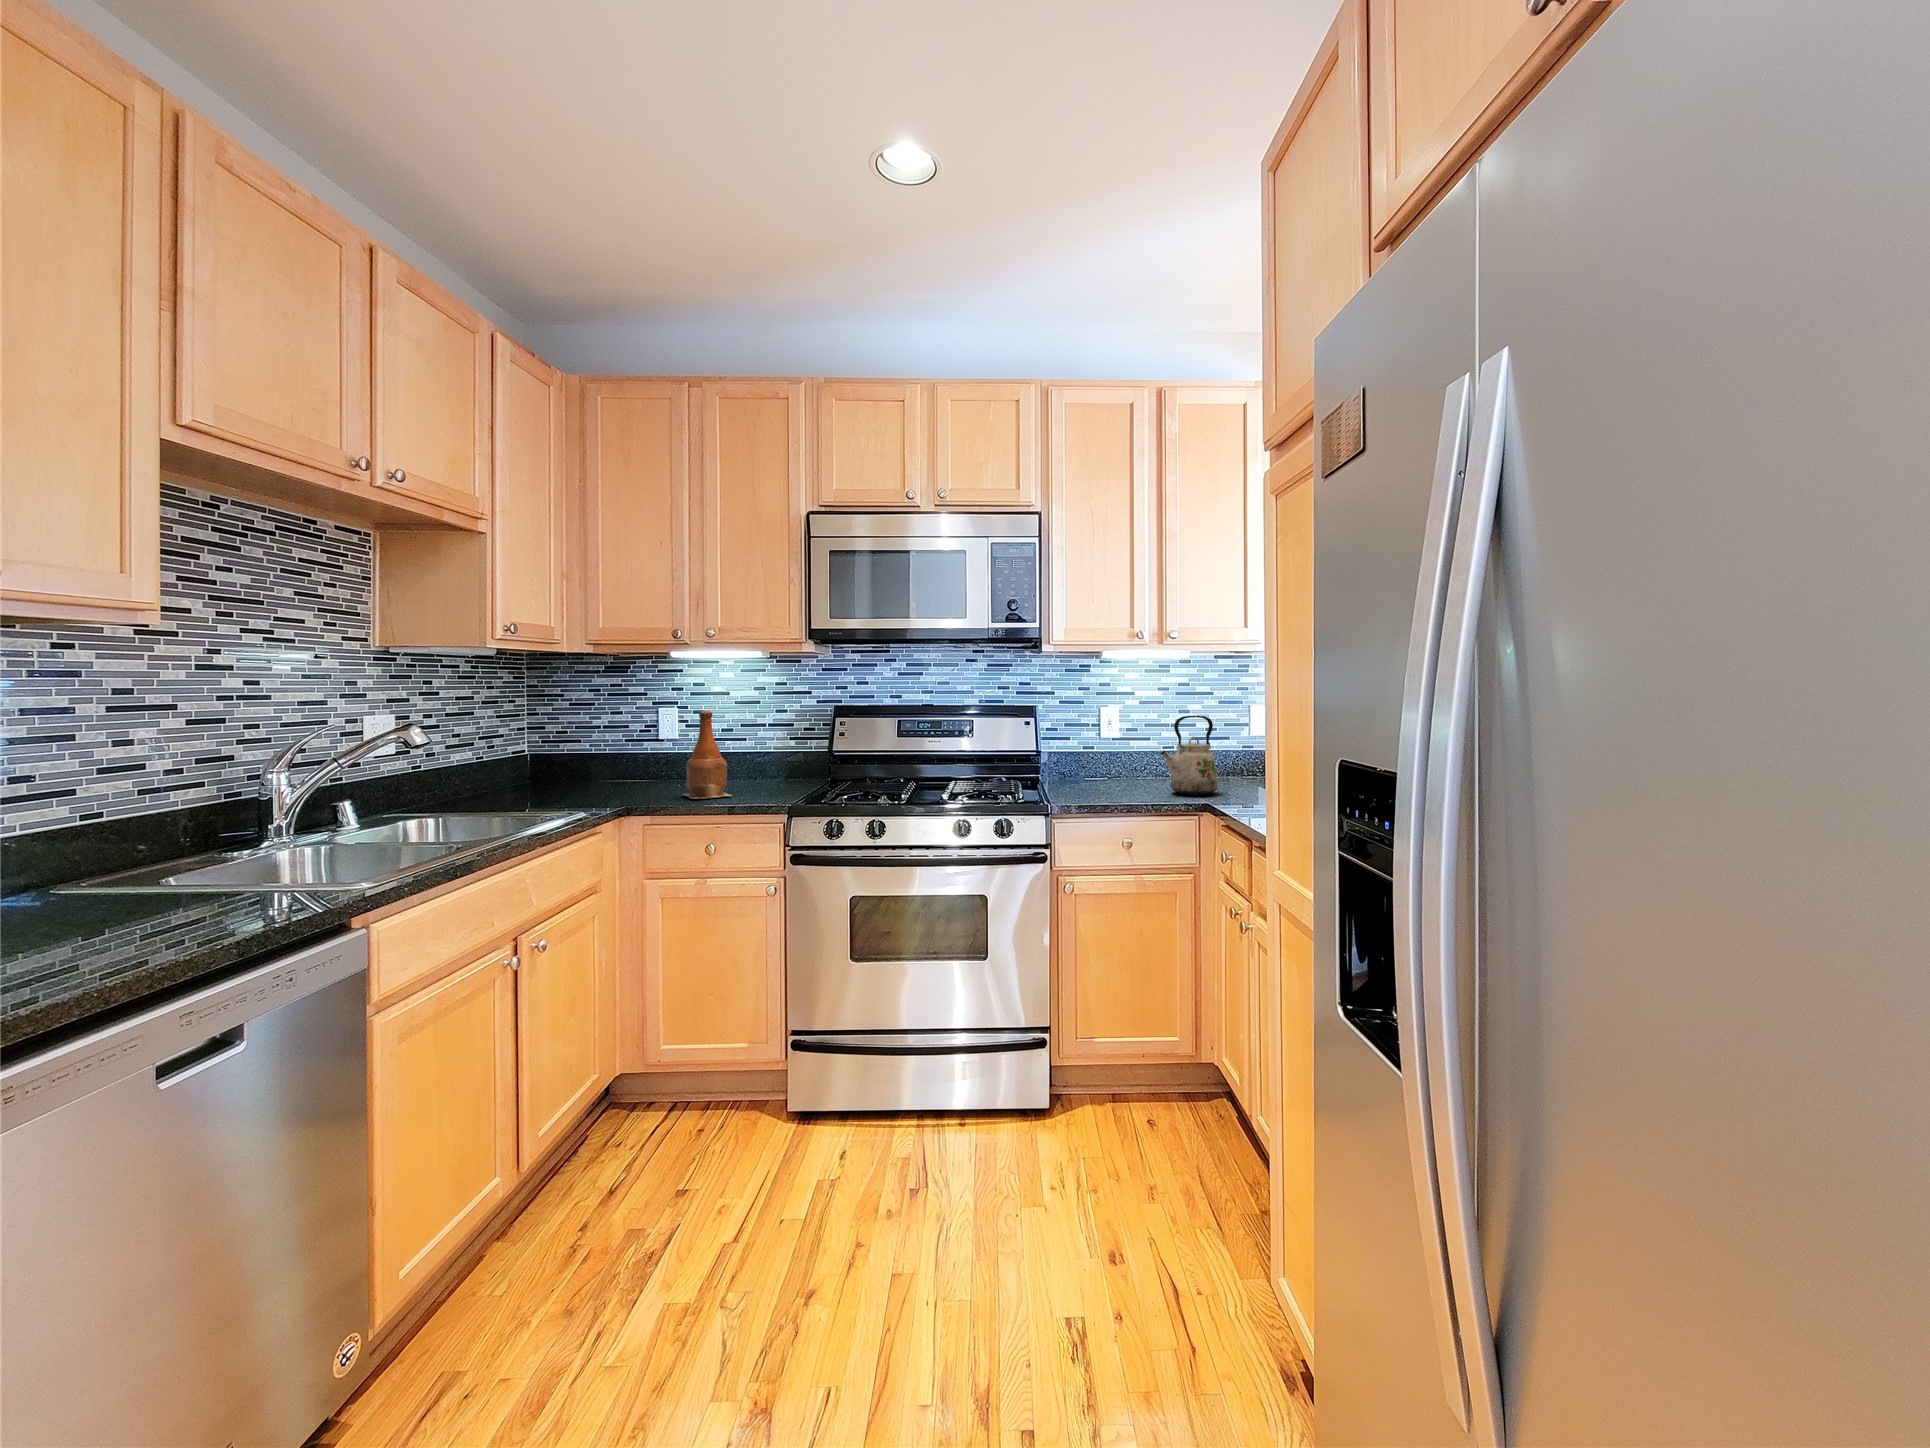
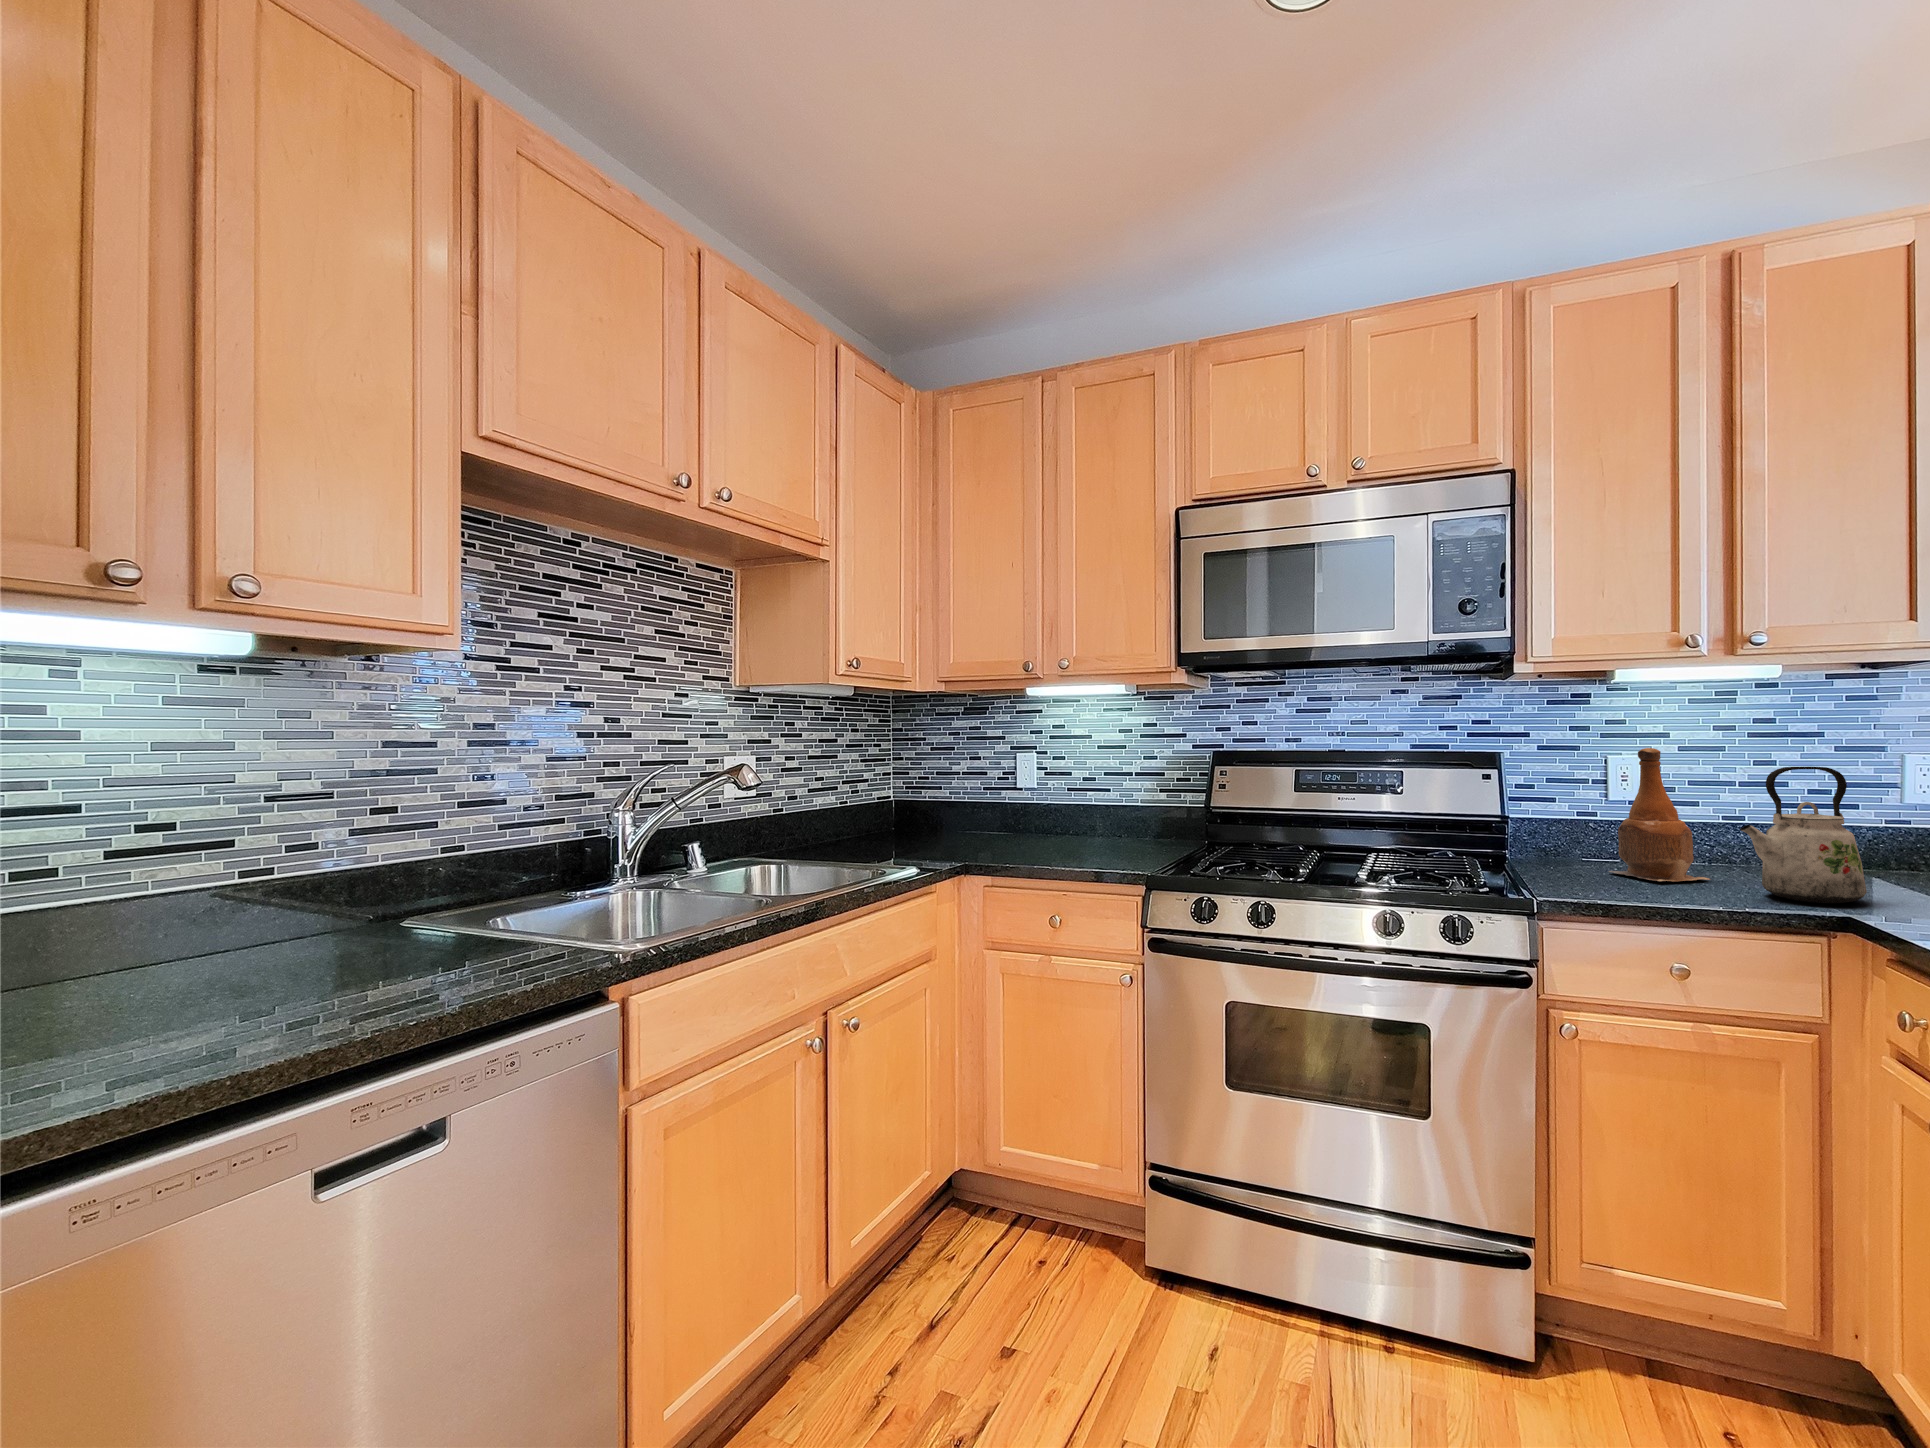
bottle: present [683,710,732,799] -> present [1609,748,1708,881]

